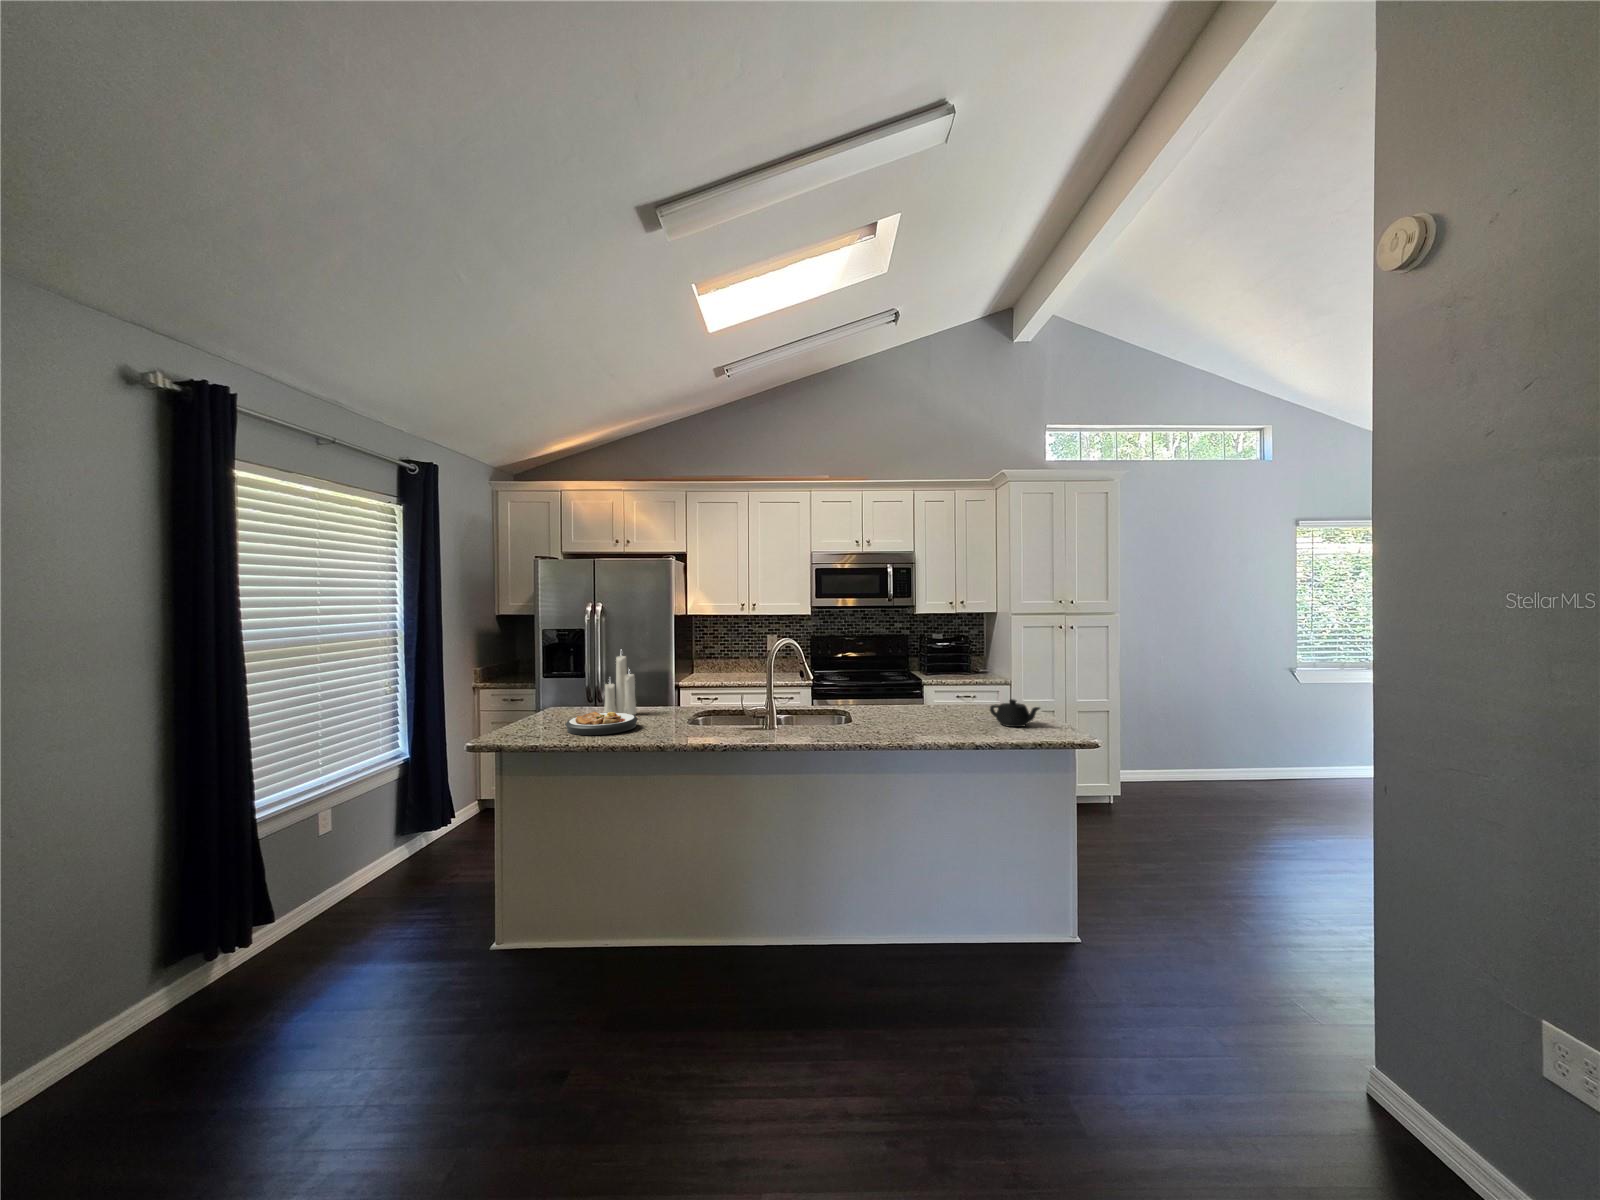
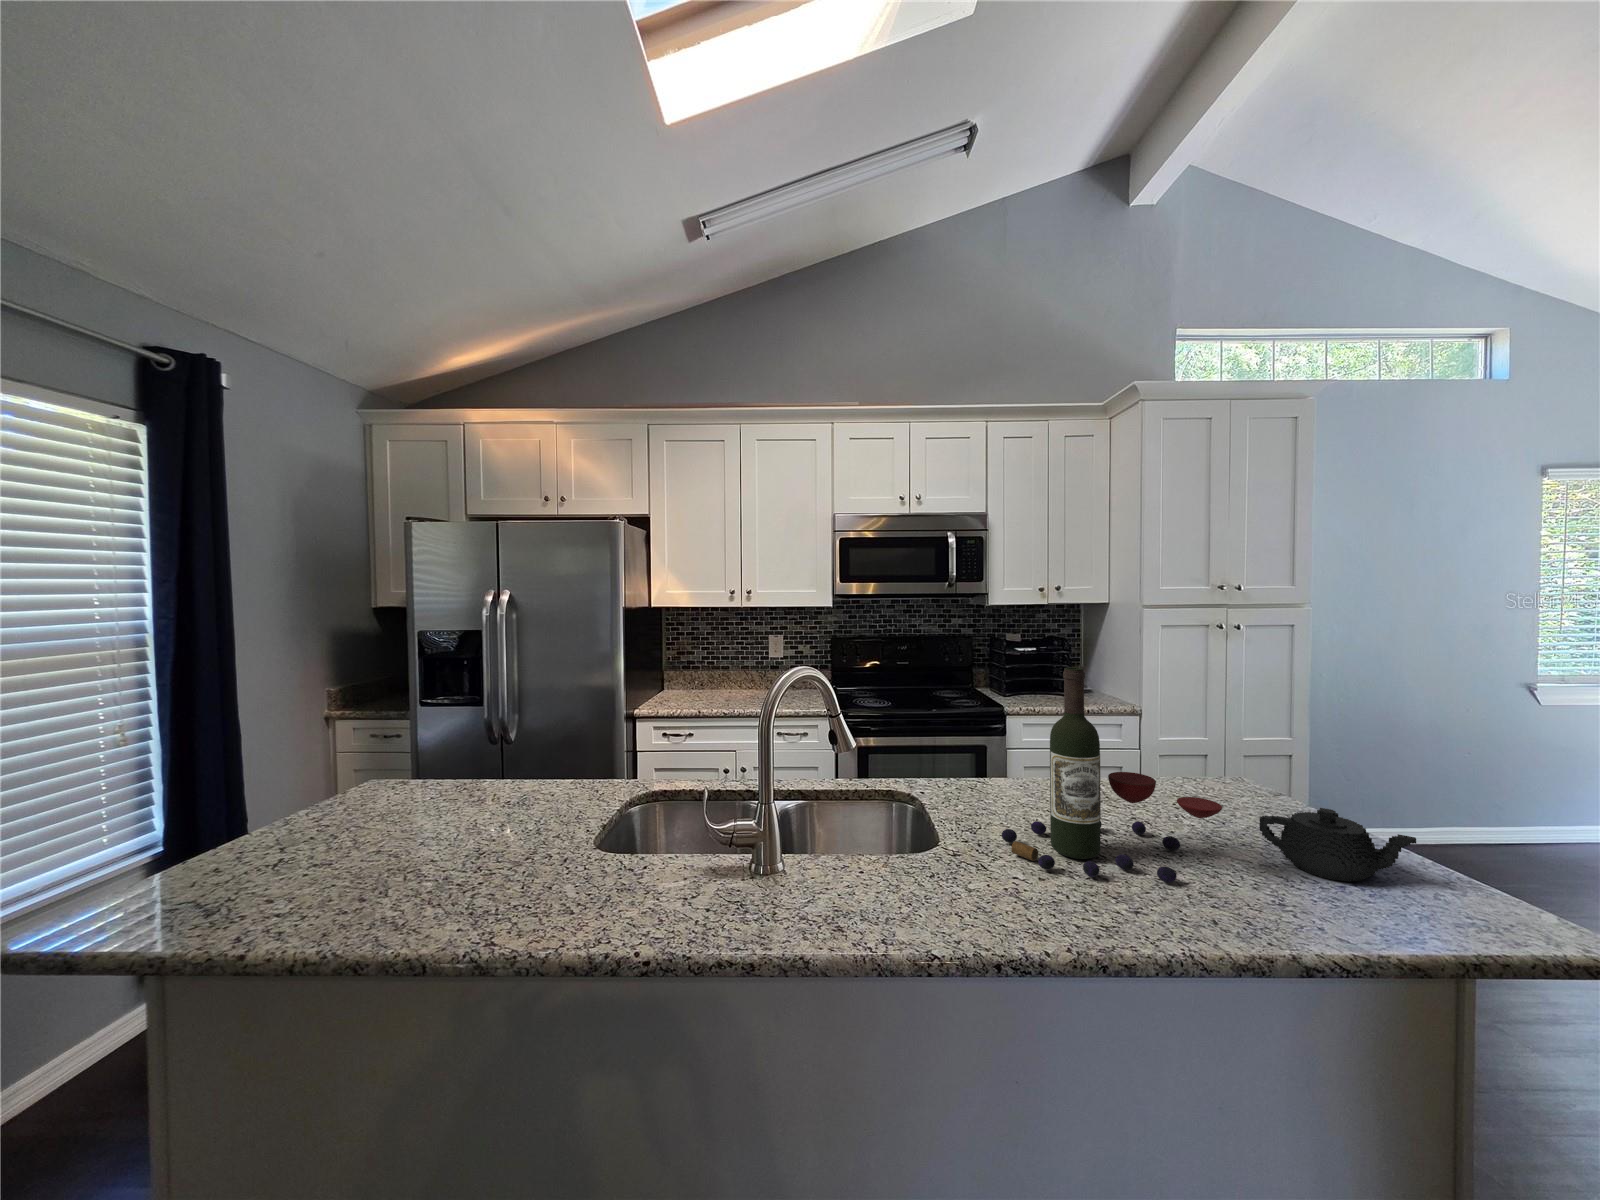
wine bottle: none [880,640,968,728] -> present [1002,667,1222,883]
candle: present [604,656,637,715] -> none [440,669,507,809]
plate: present [565,712,638,735] -> none [281,820,472,906]

